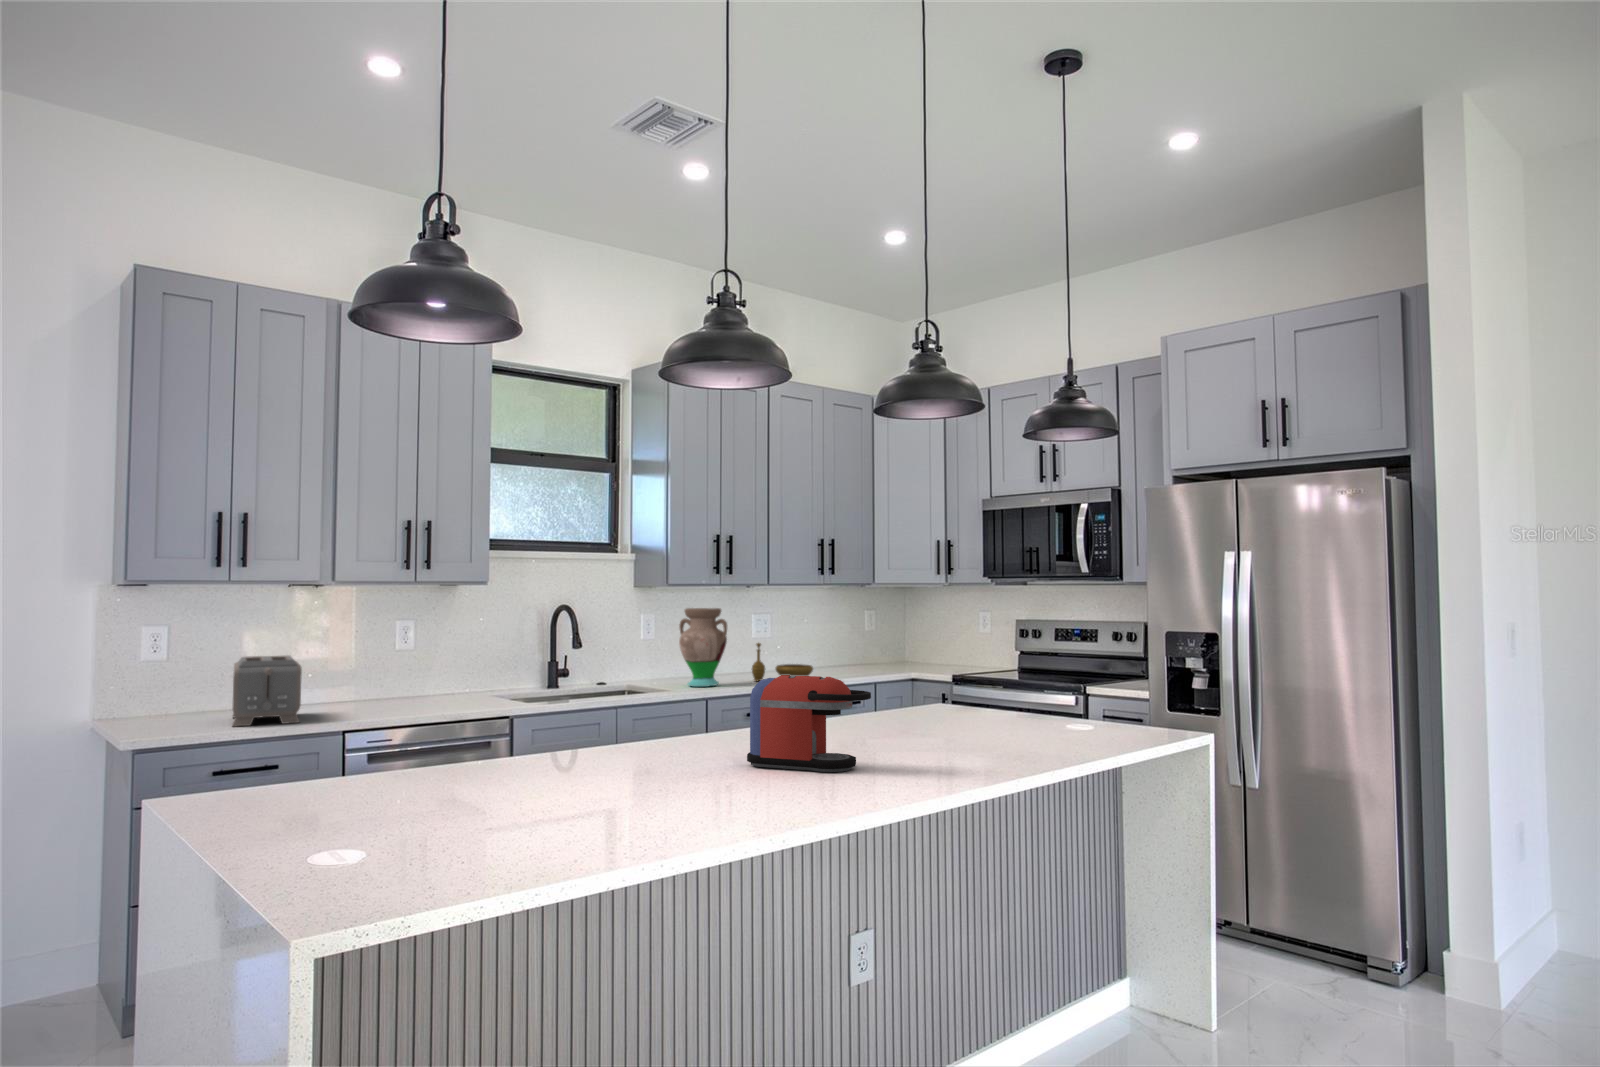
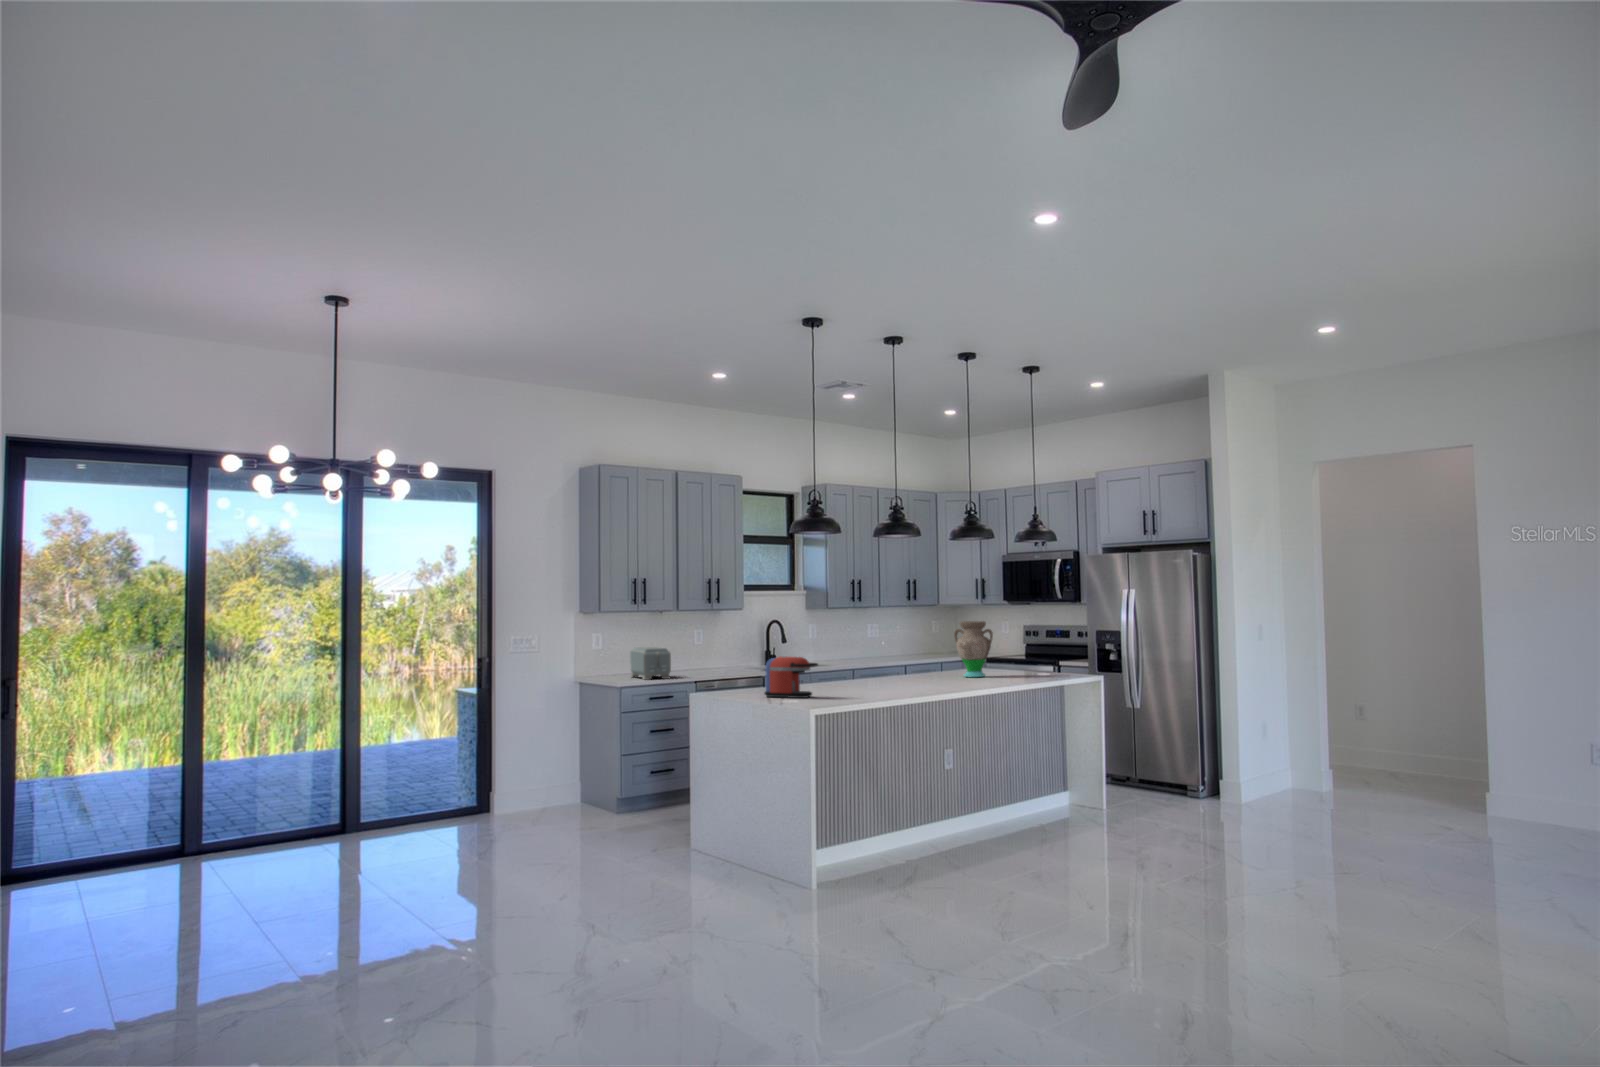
vase: present [679,608,727,687] -> present [954,621,993,677]
decorative bowl: present [752,643,813,681] -> none [869,640,905,662]
coffee maker: present [747,675,871,772] -> present [765,657,818,698]

